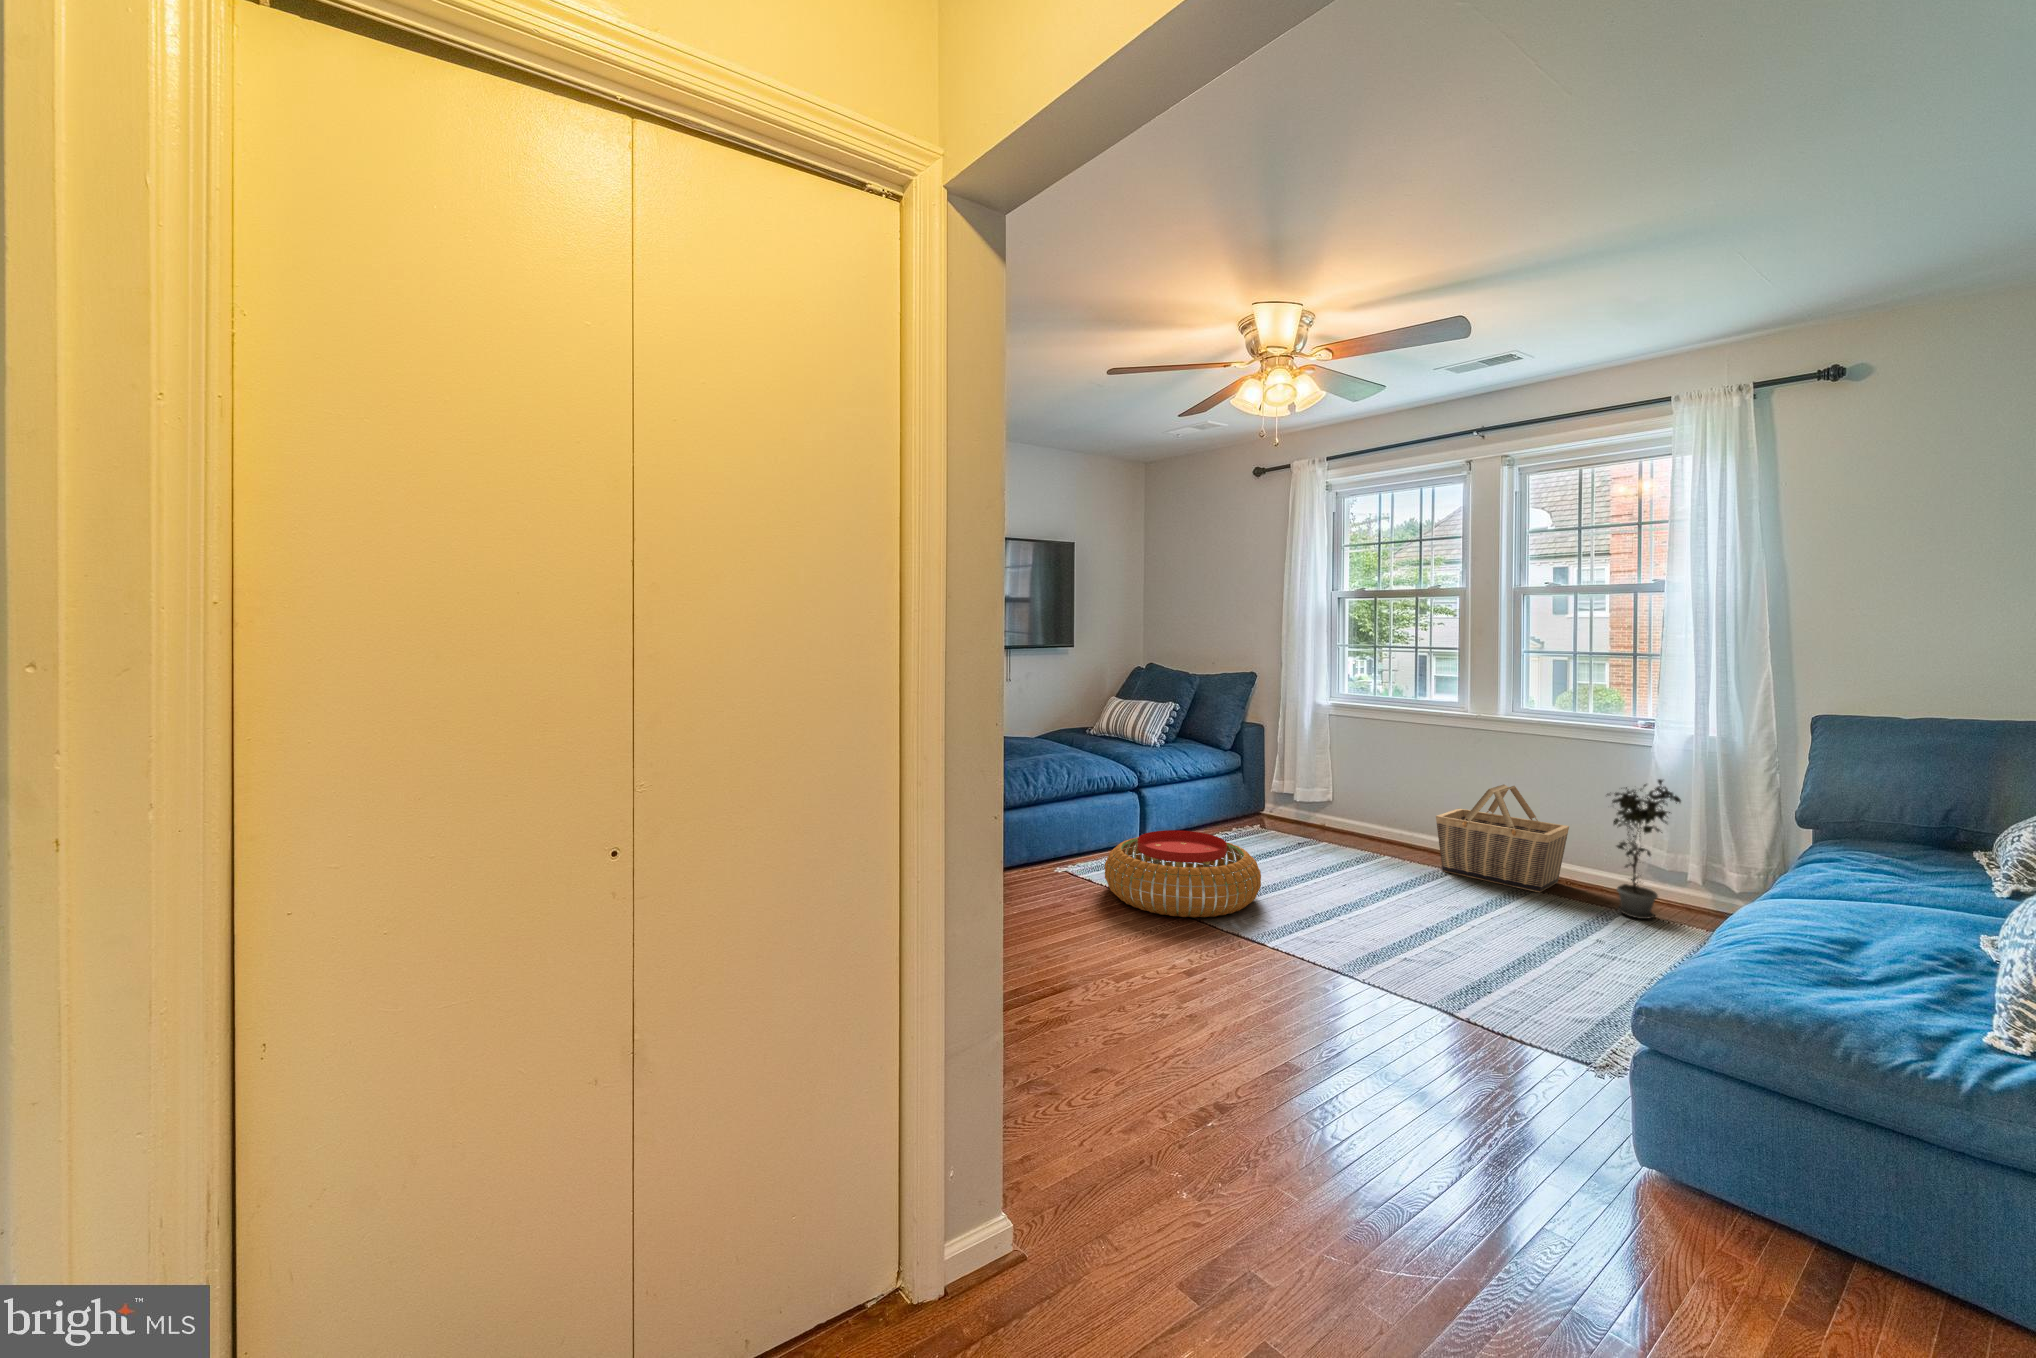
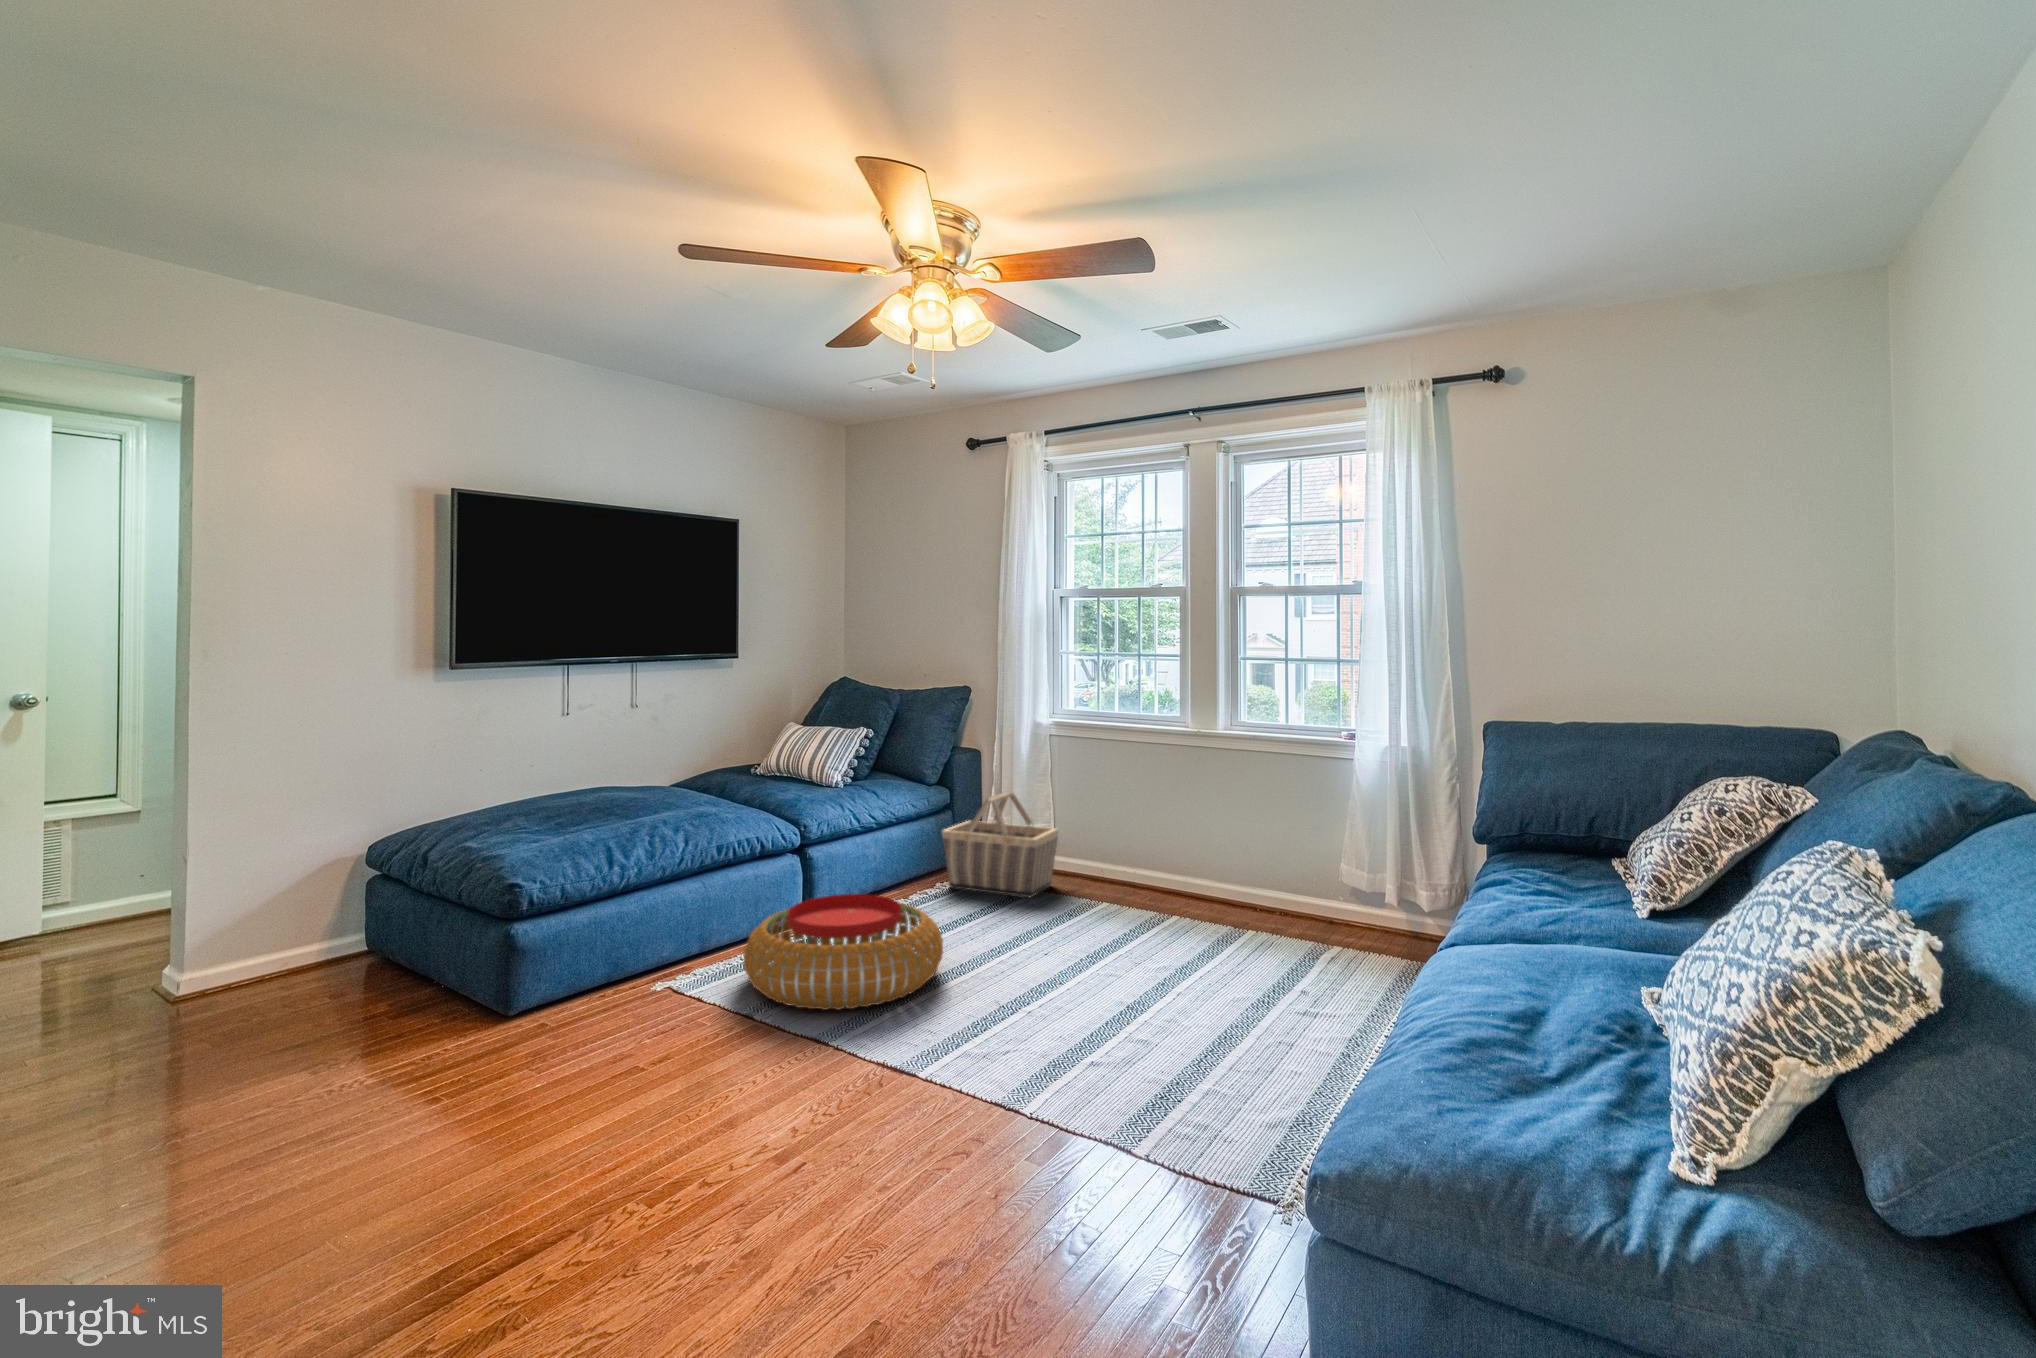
potted plant: present [1607,779,1681,919] -> none [1313,801,1383,955]
basket: present [1436,784,1569,892] -> present [942,793,1058,897]

